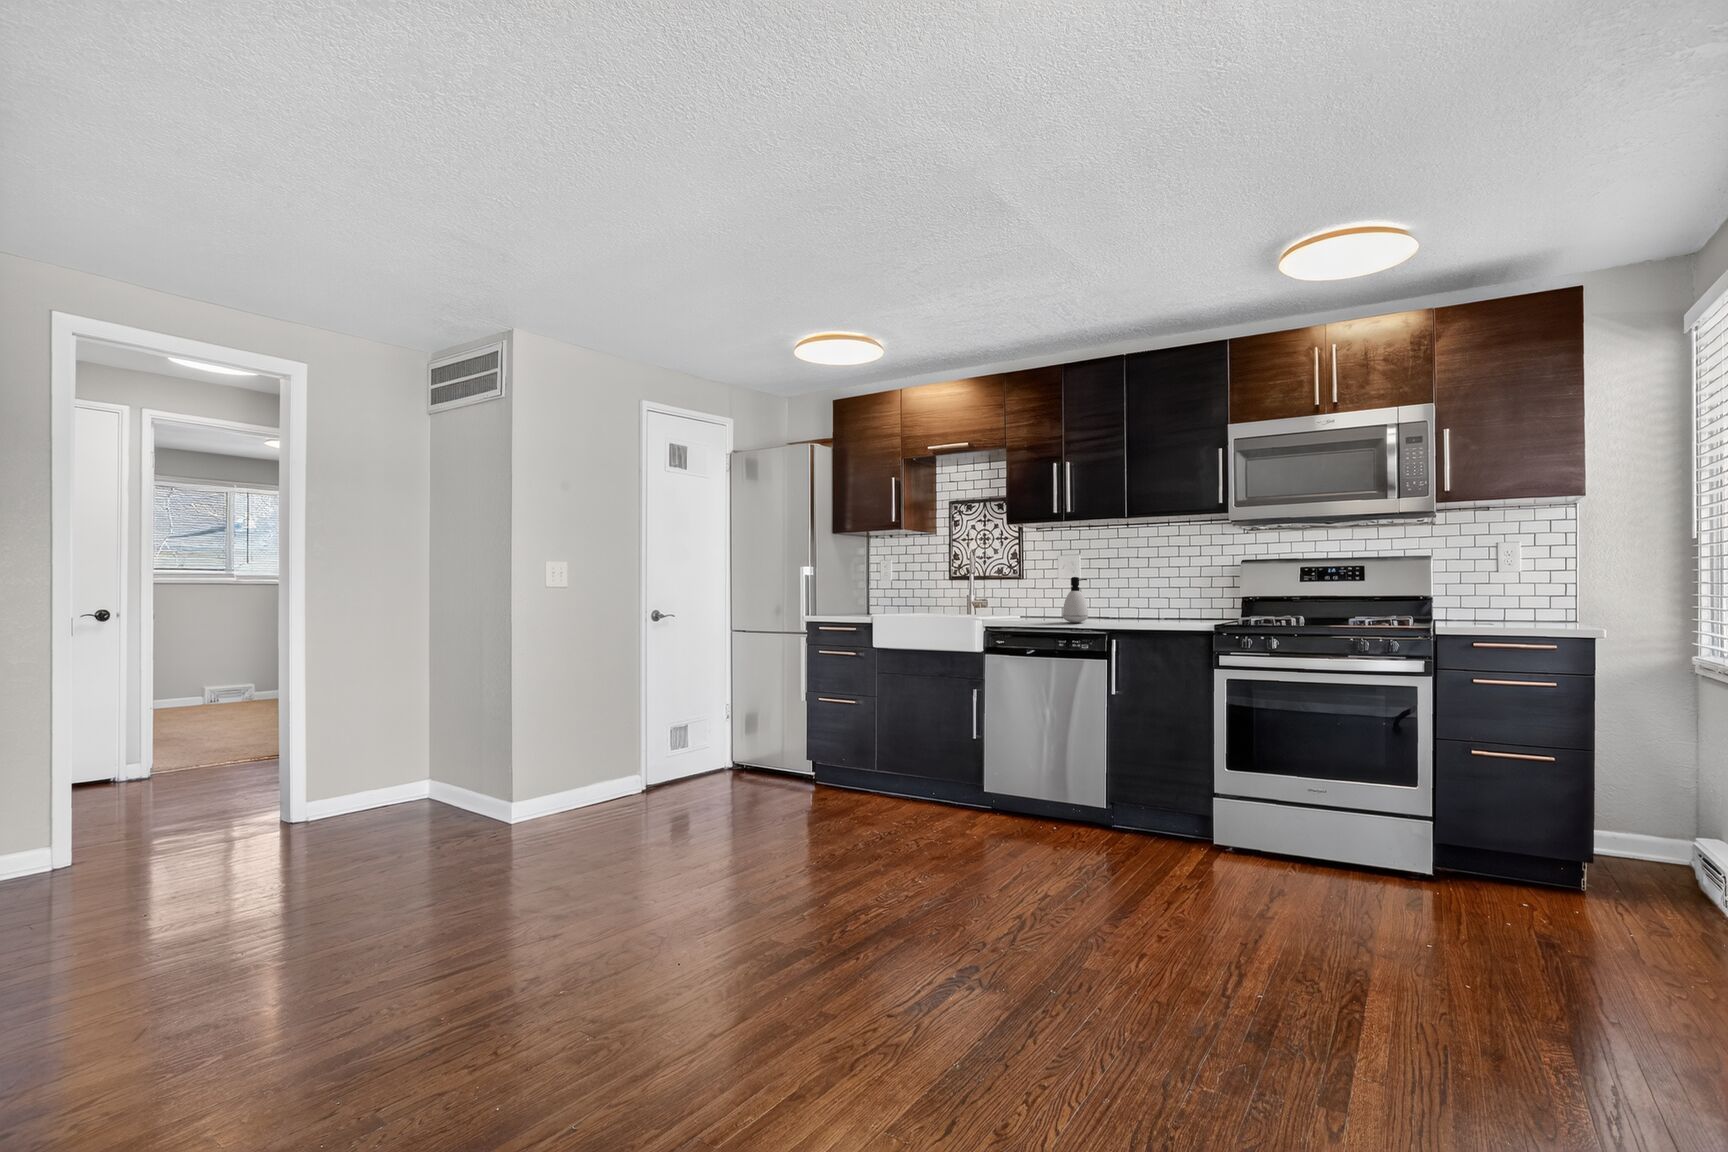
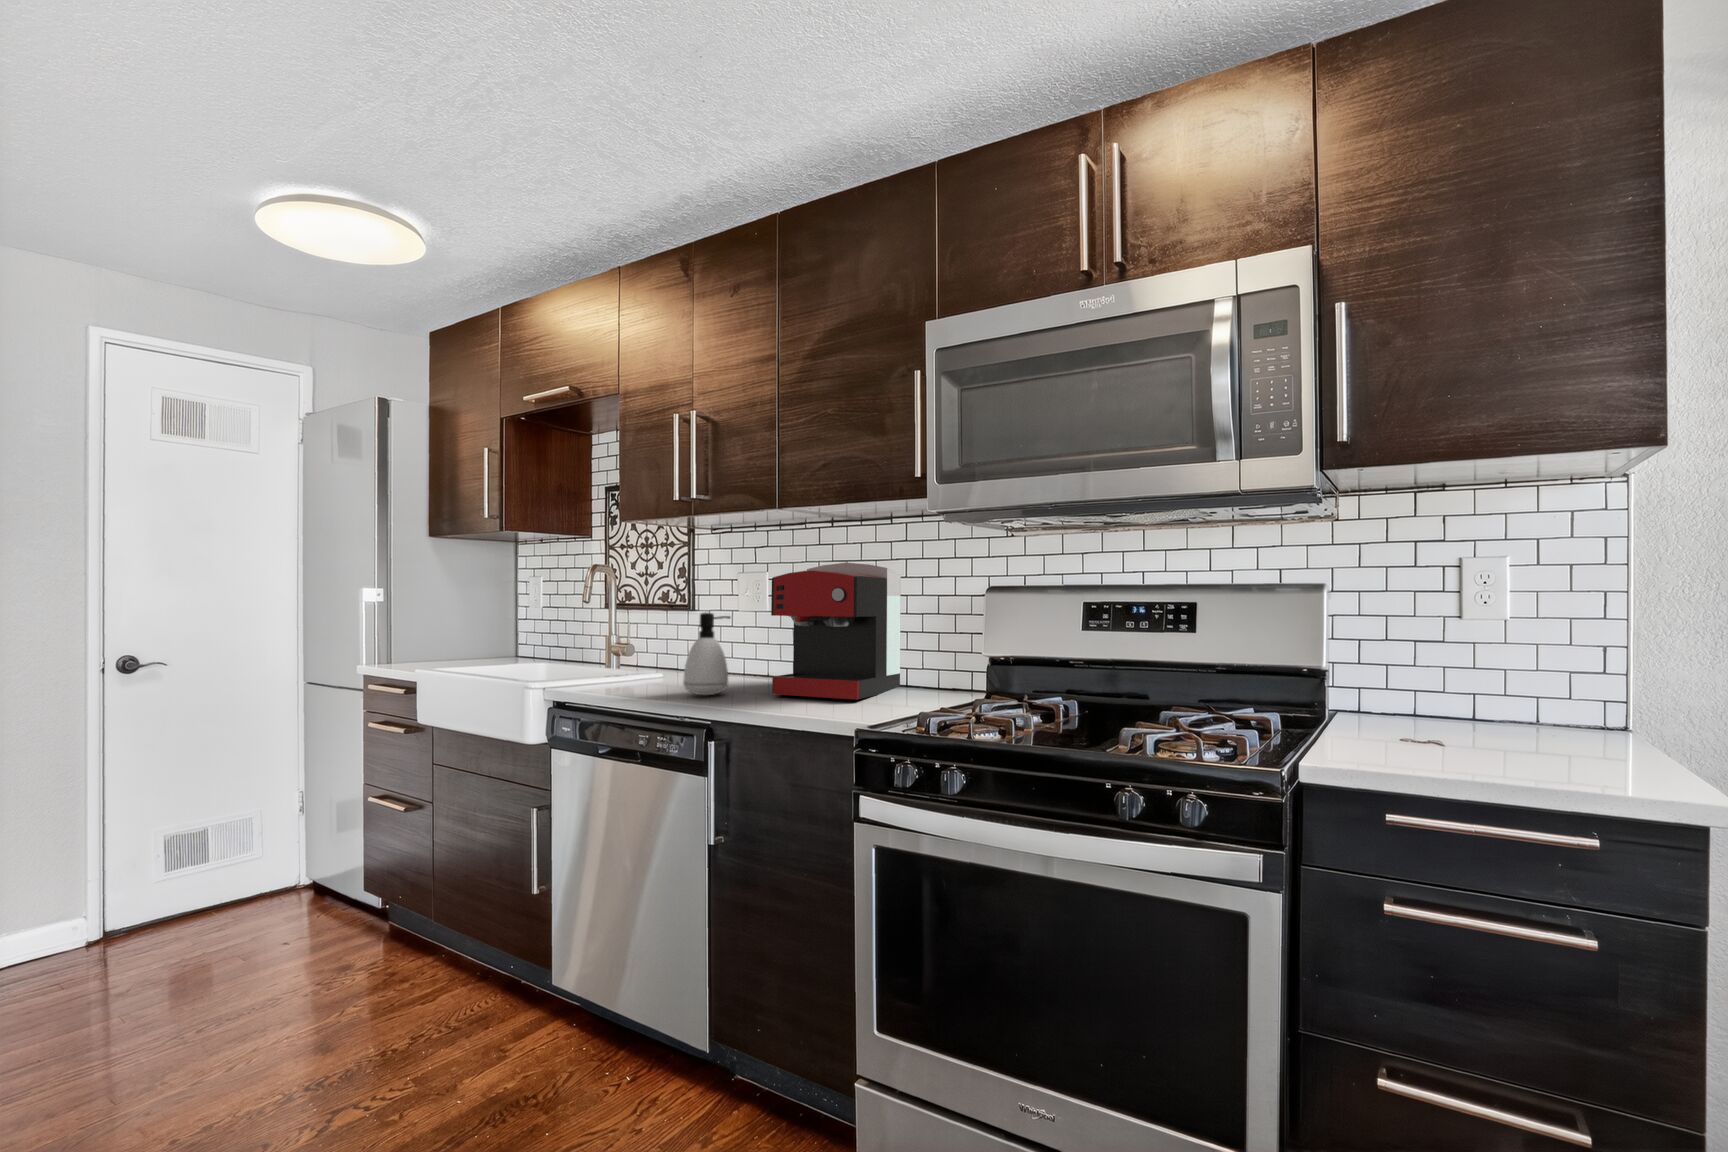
coffee maker: none [1115,548,1180,622] -> present [771,563,901,699]

